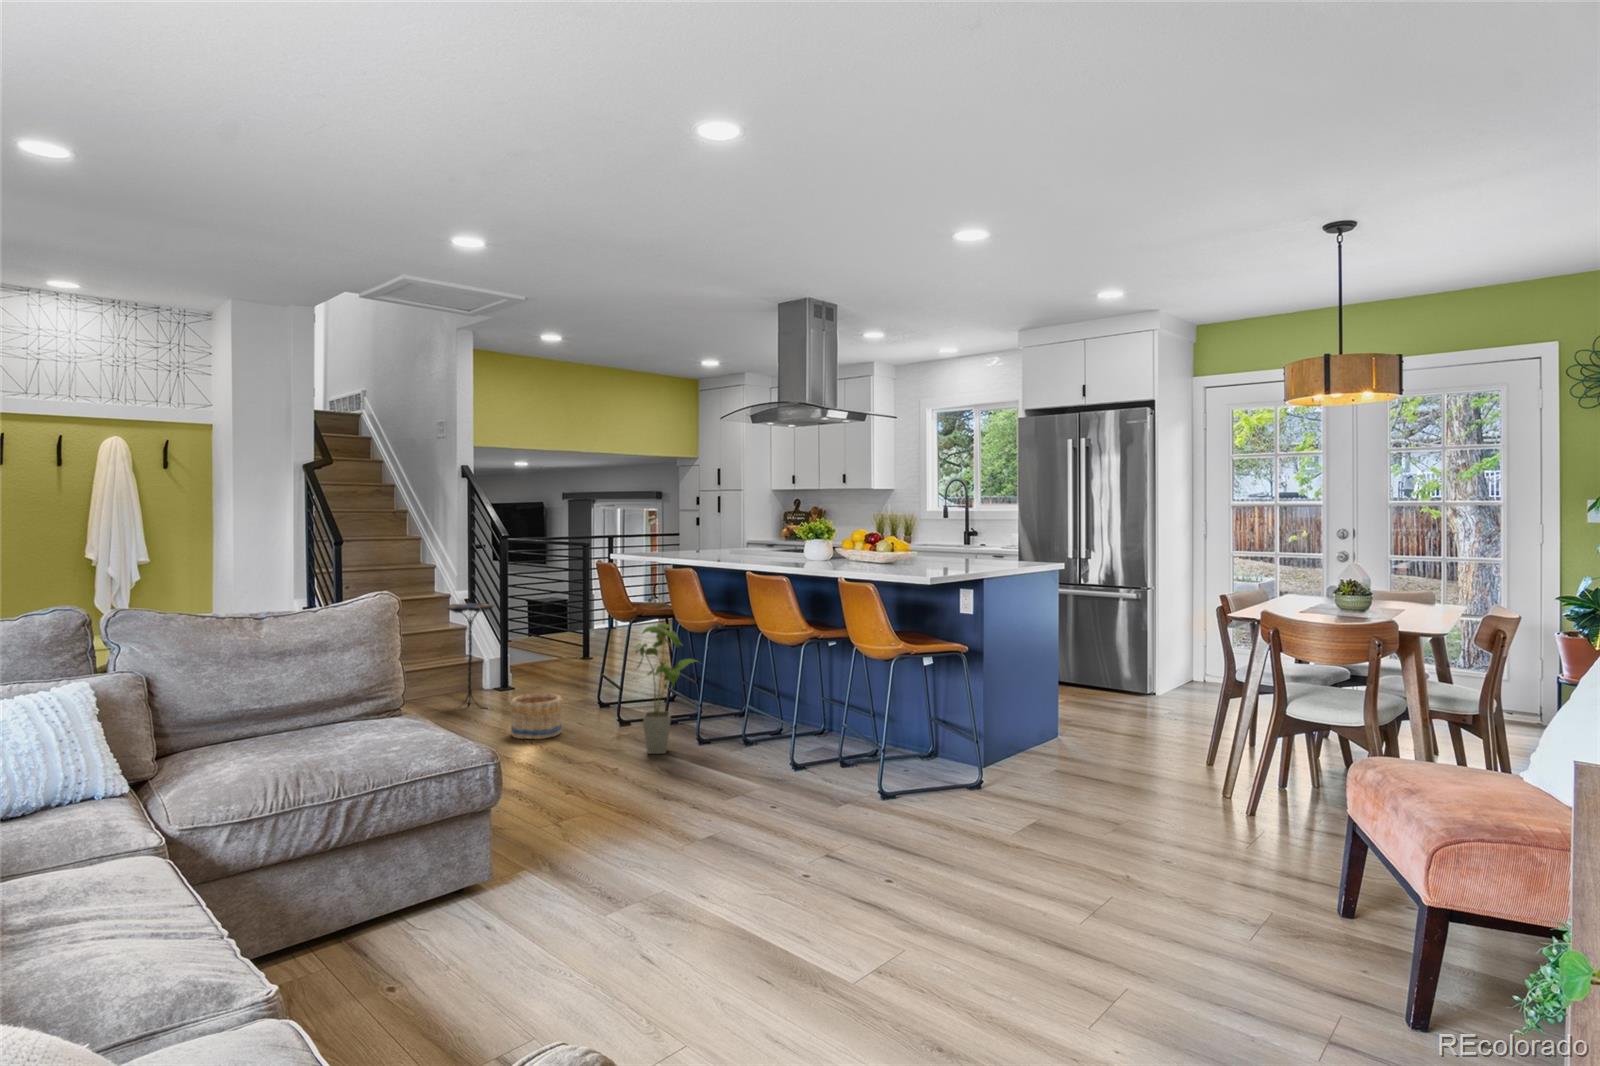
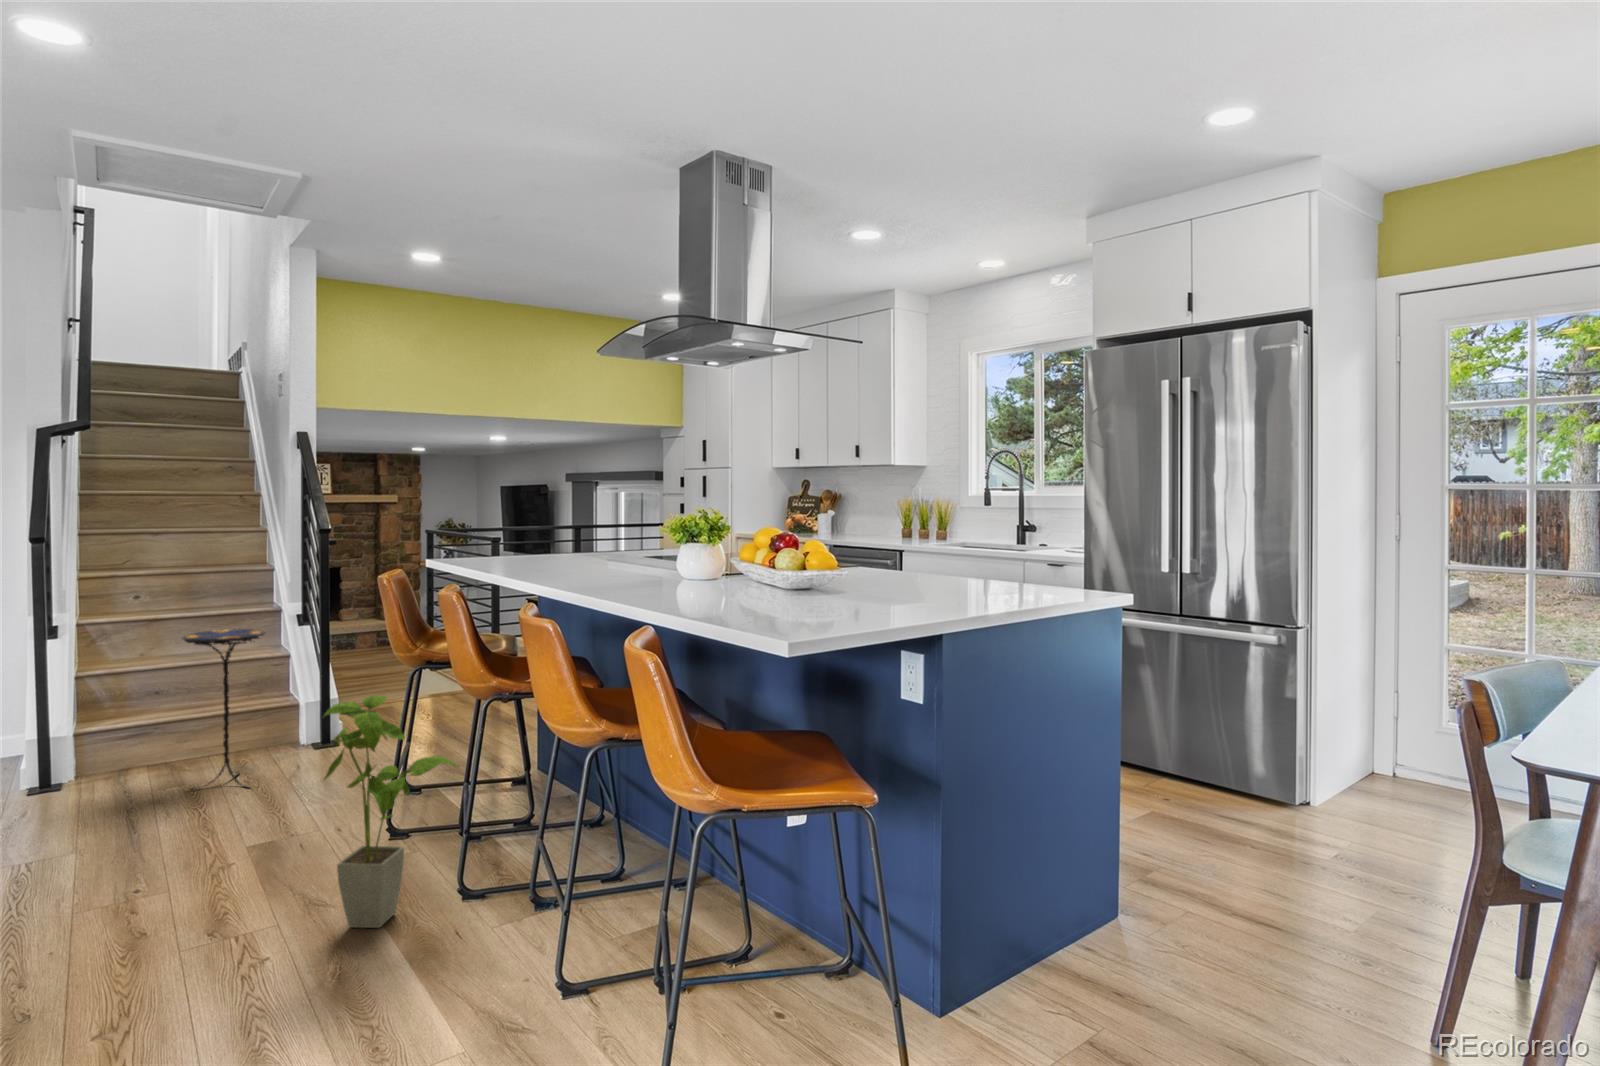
basket: present [510,693,563,739] -> none [190,785,287,871]

